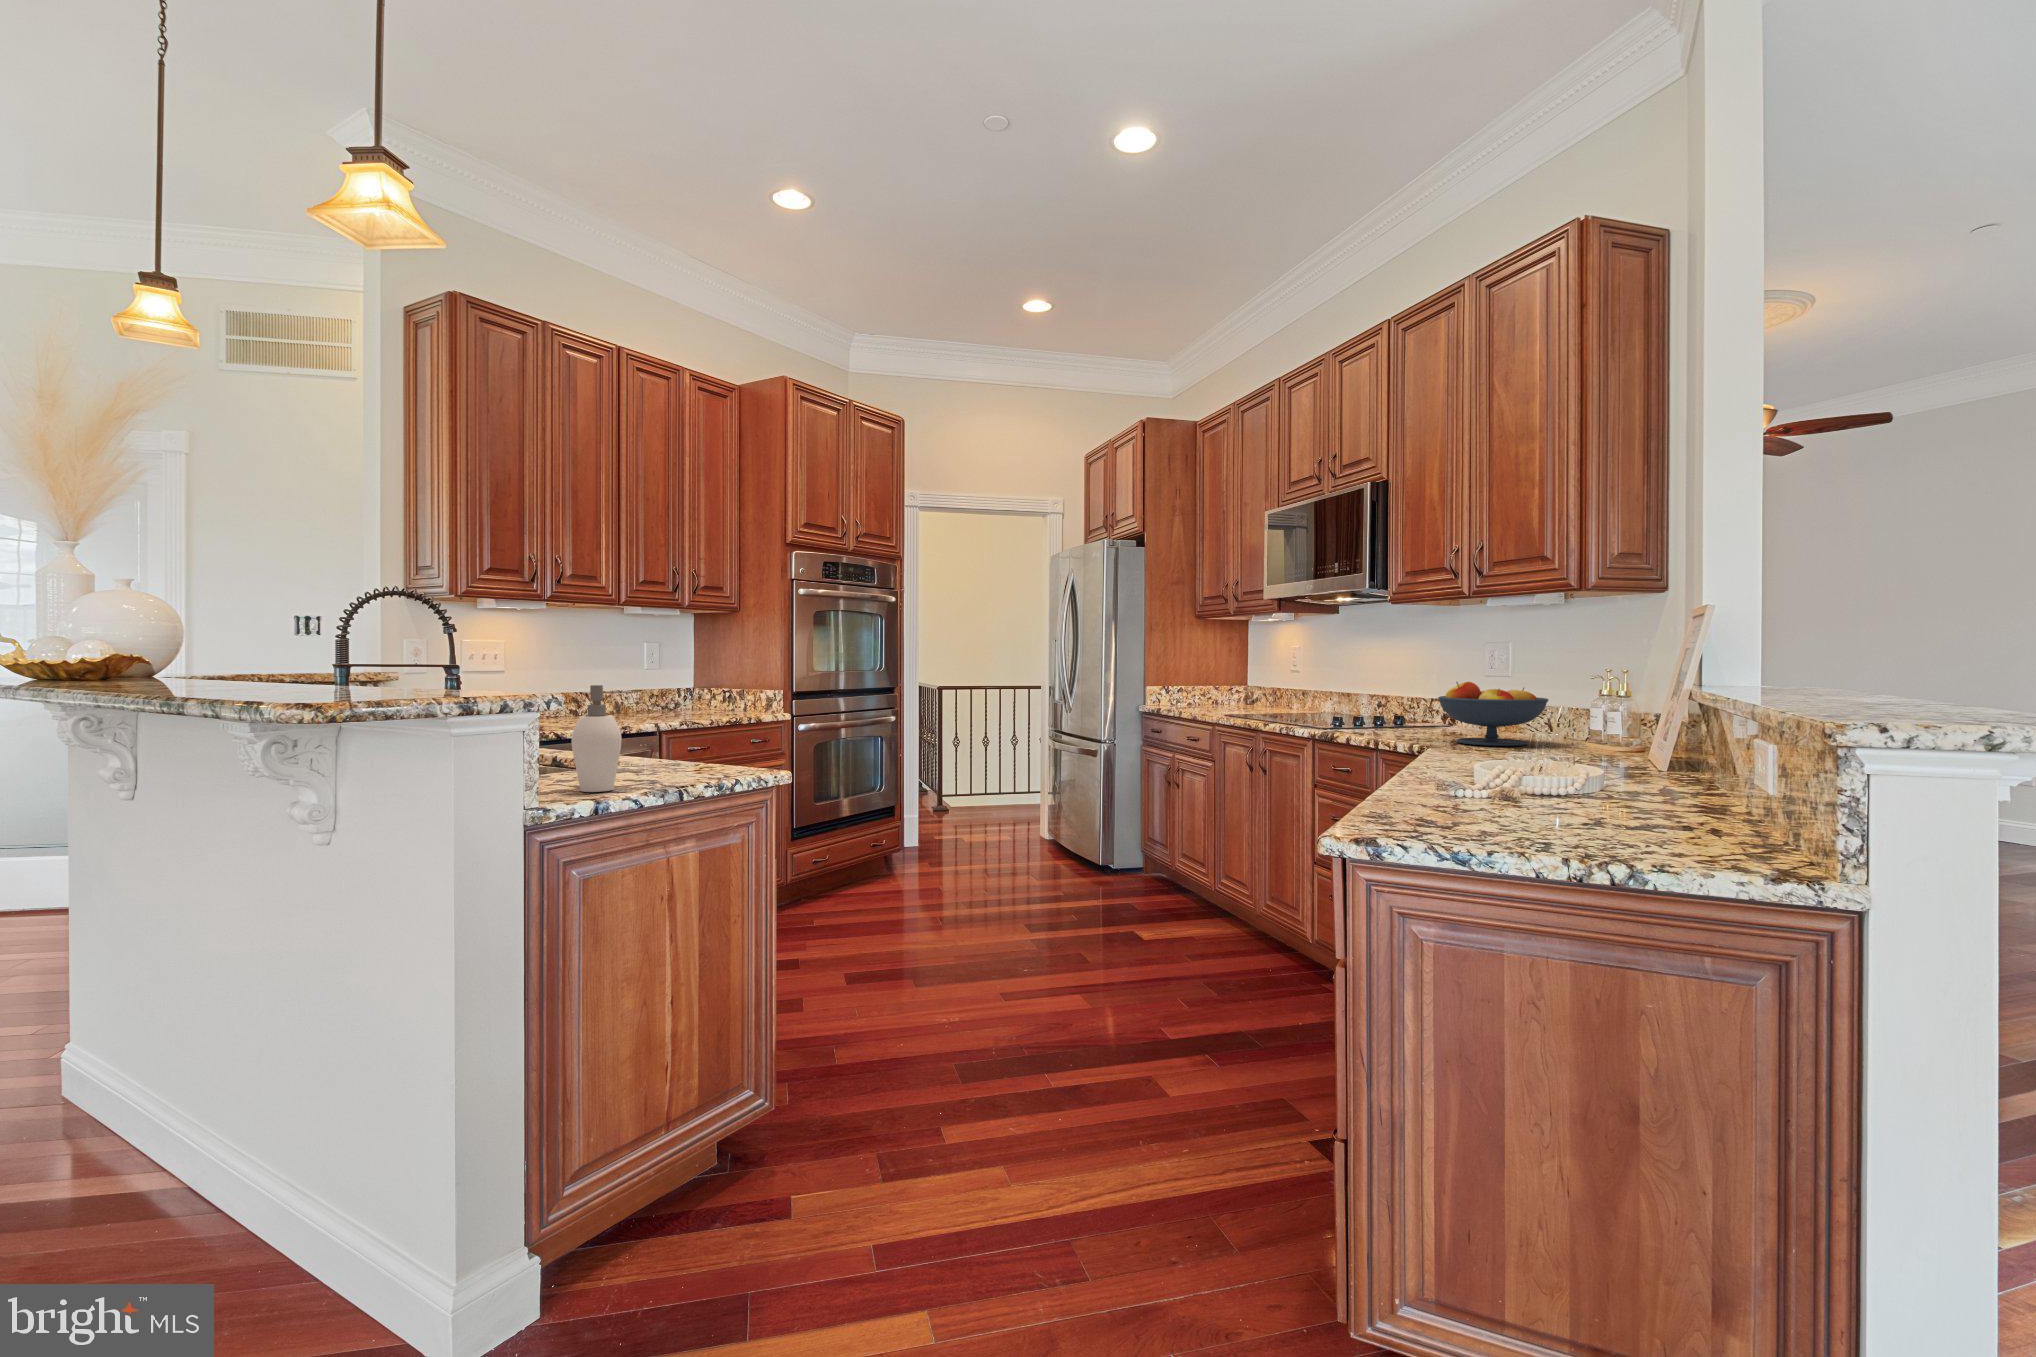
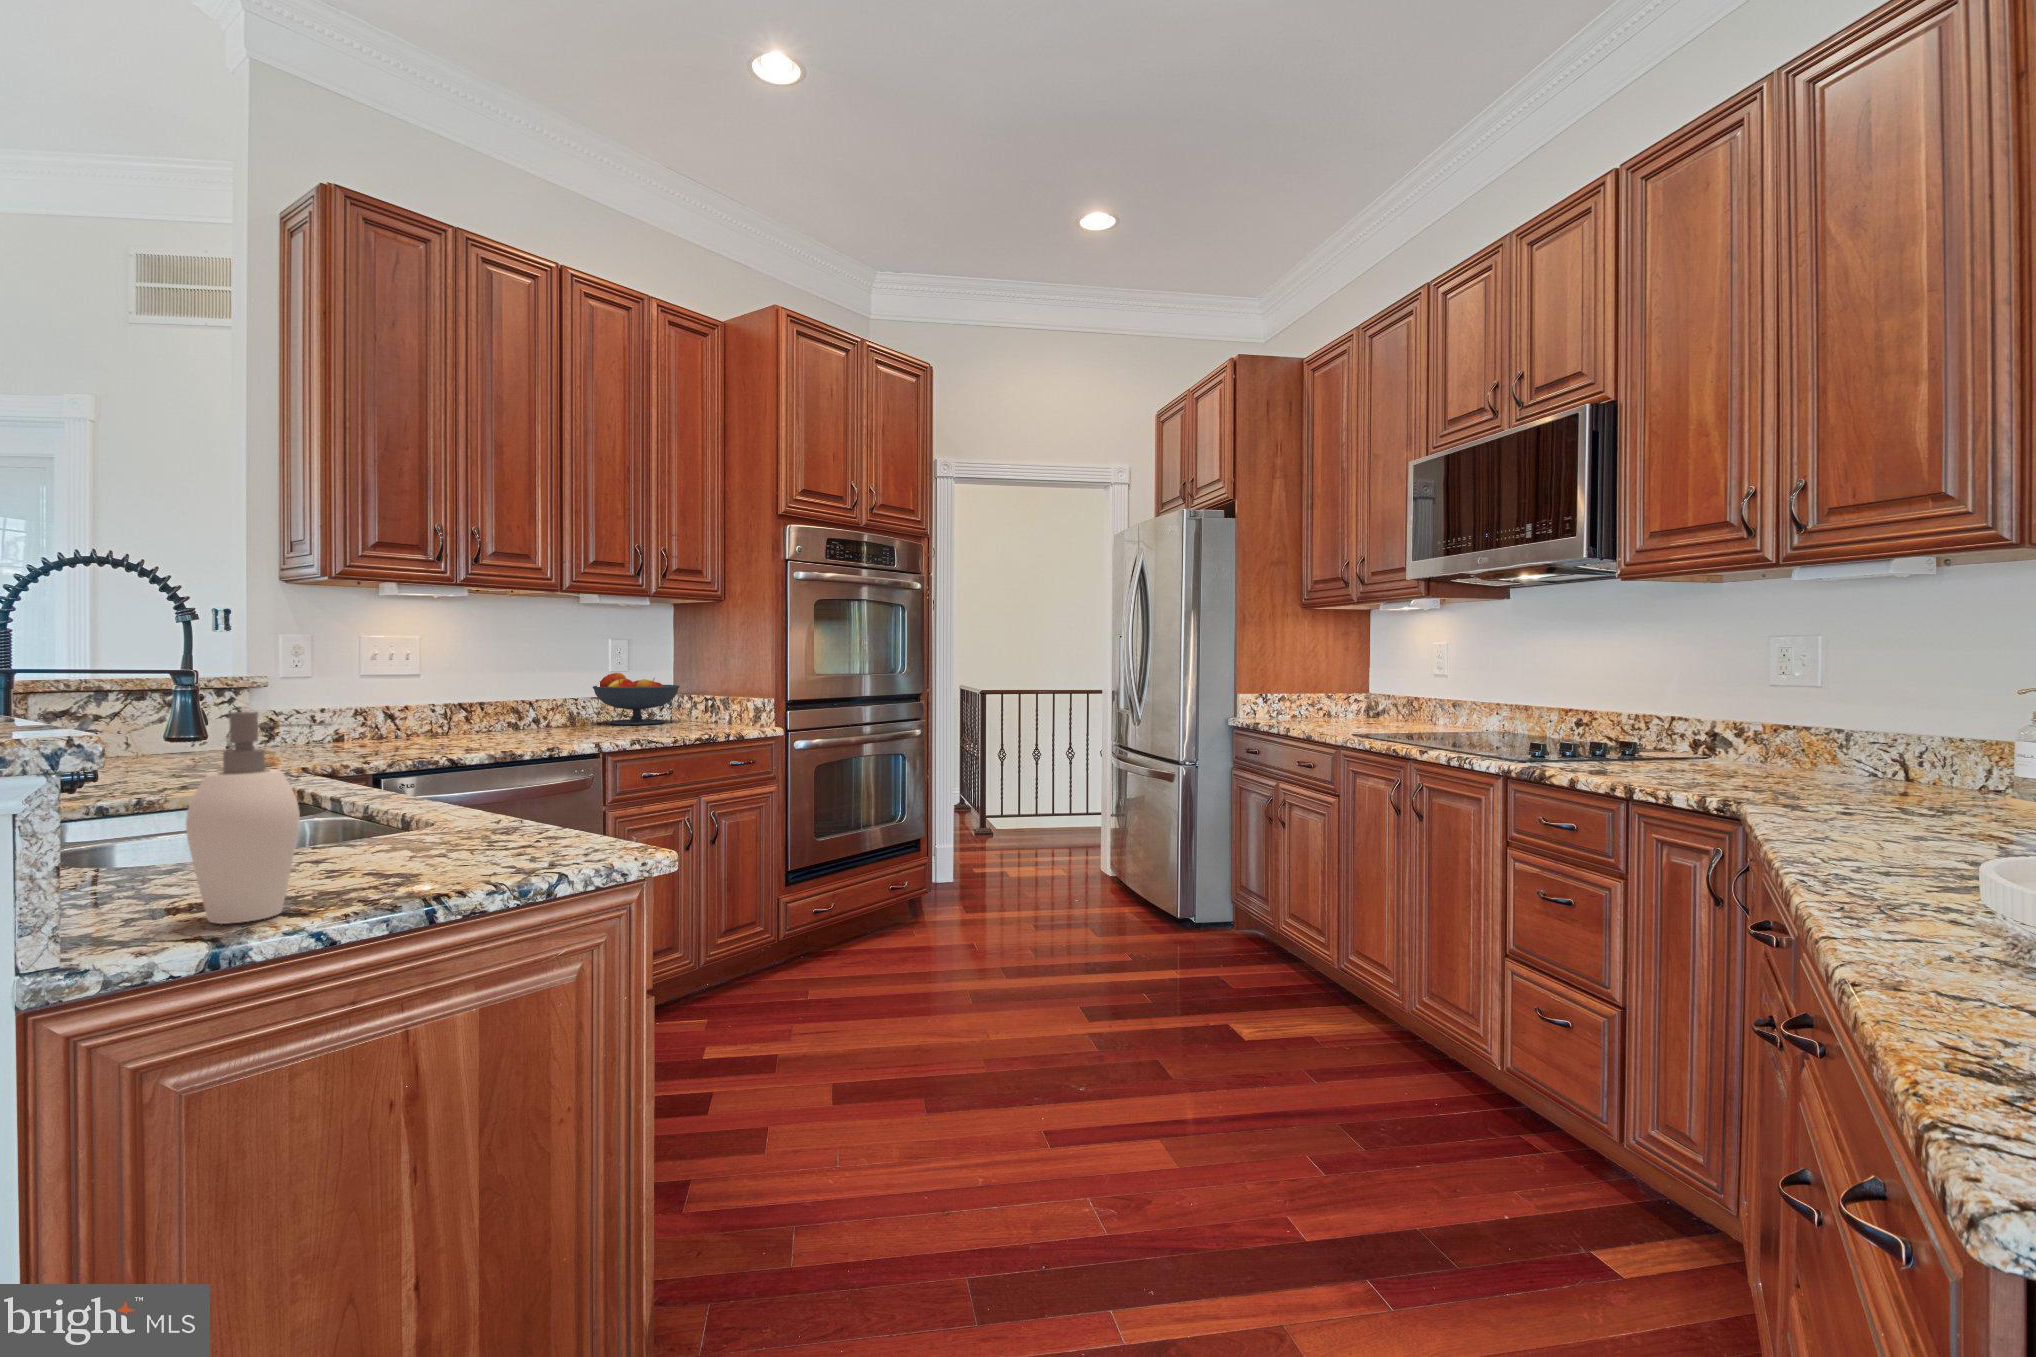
fruit bowl: present [1438,682,1548,746] -> present [593,673,680,725]

